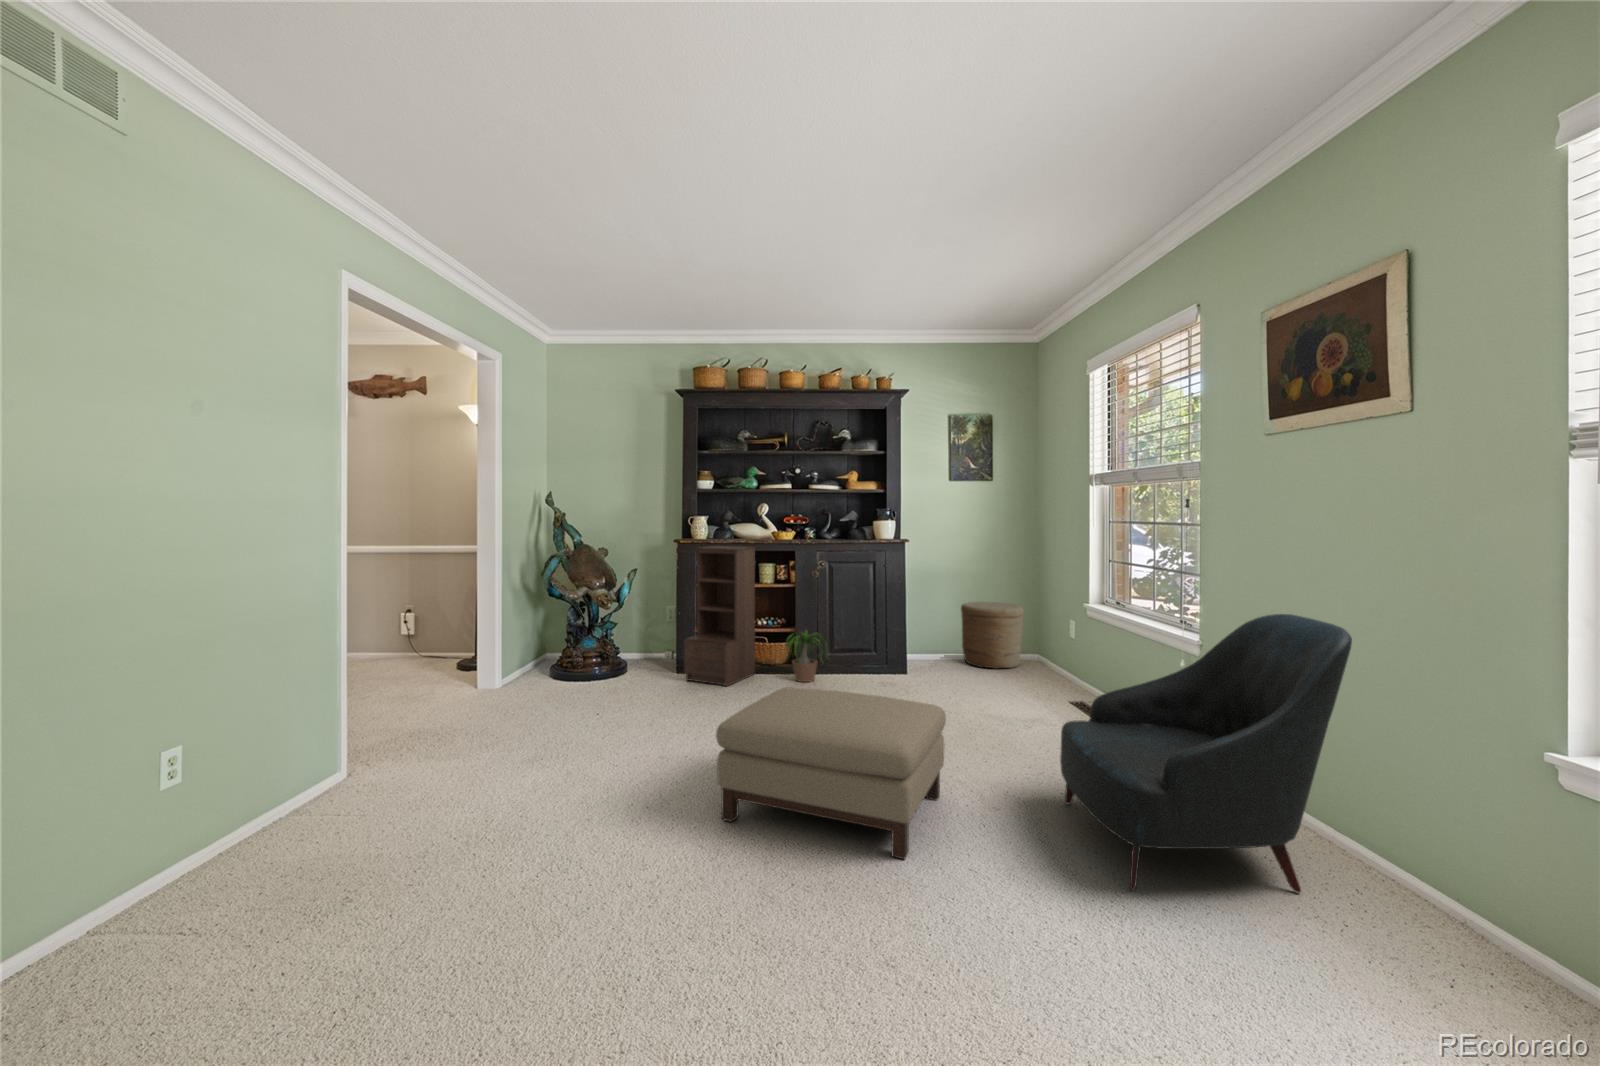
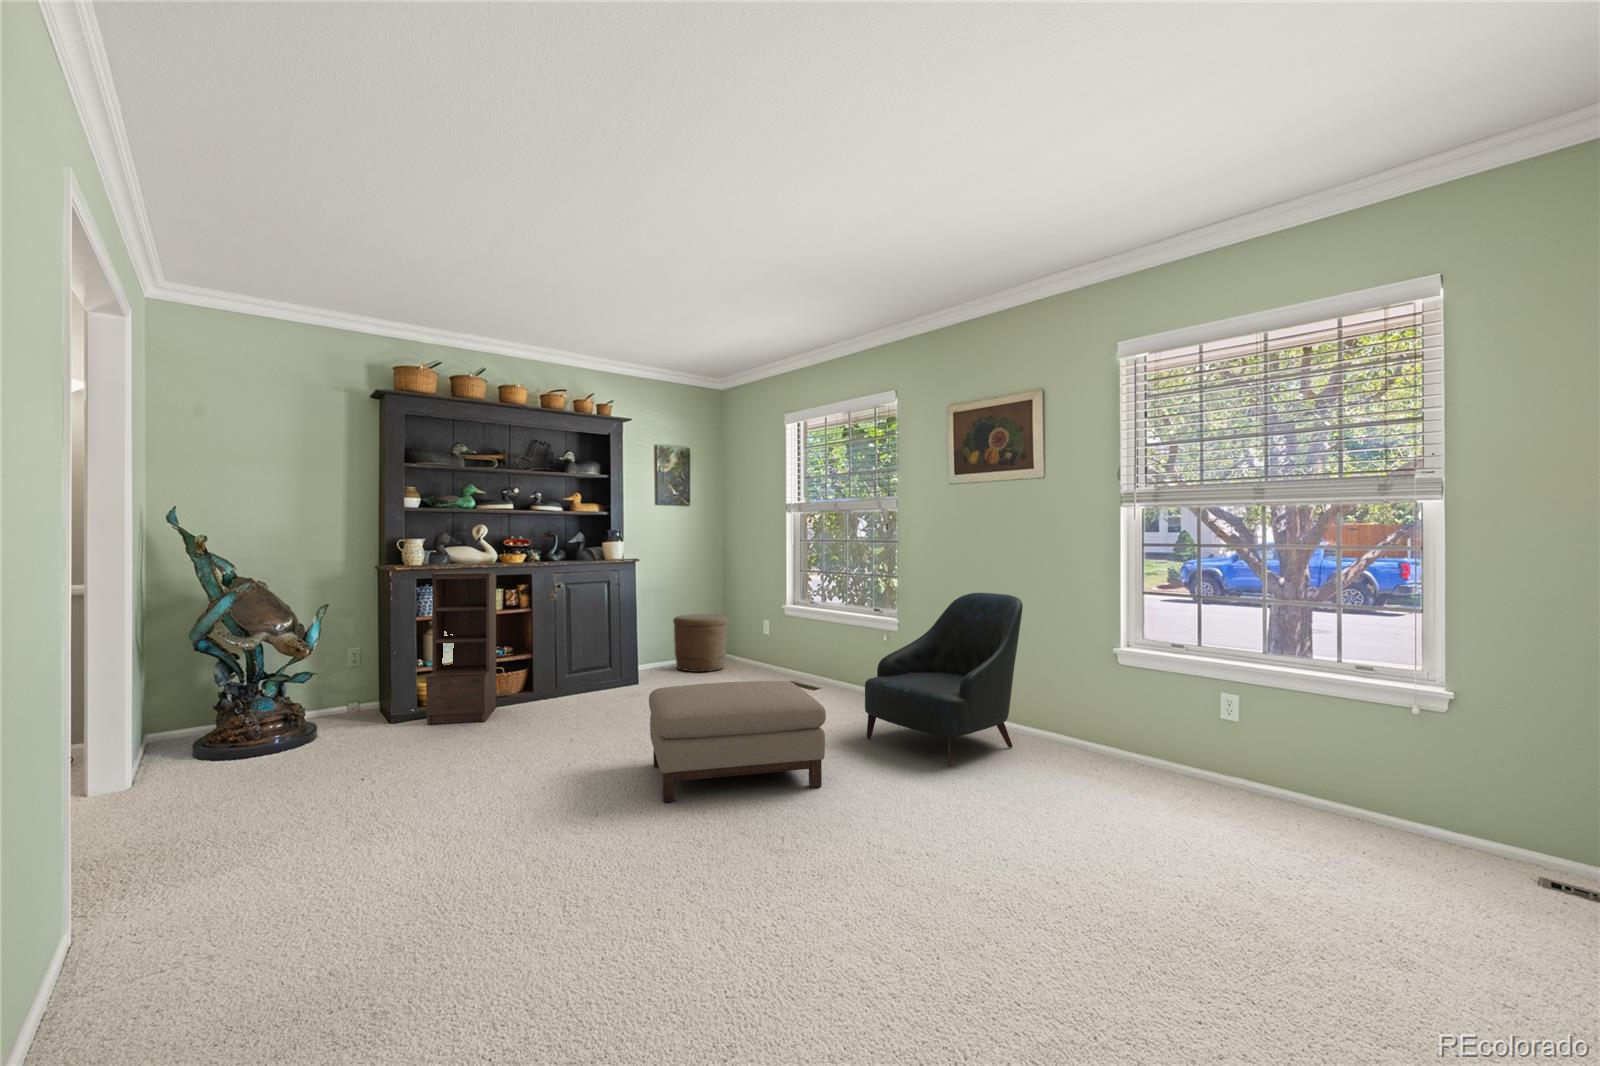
potted plant: present [786,630,827,682] -> none [532,653,590,706]

